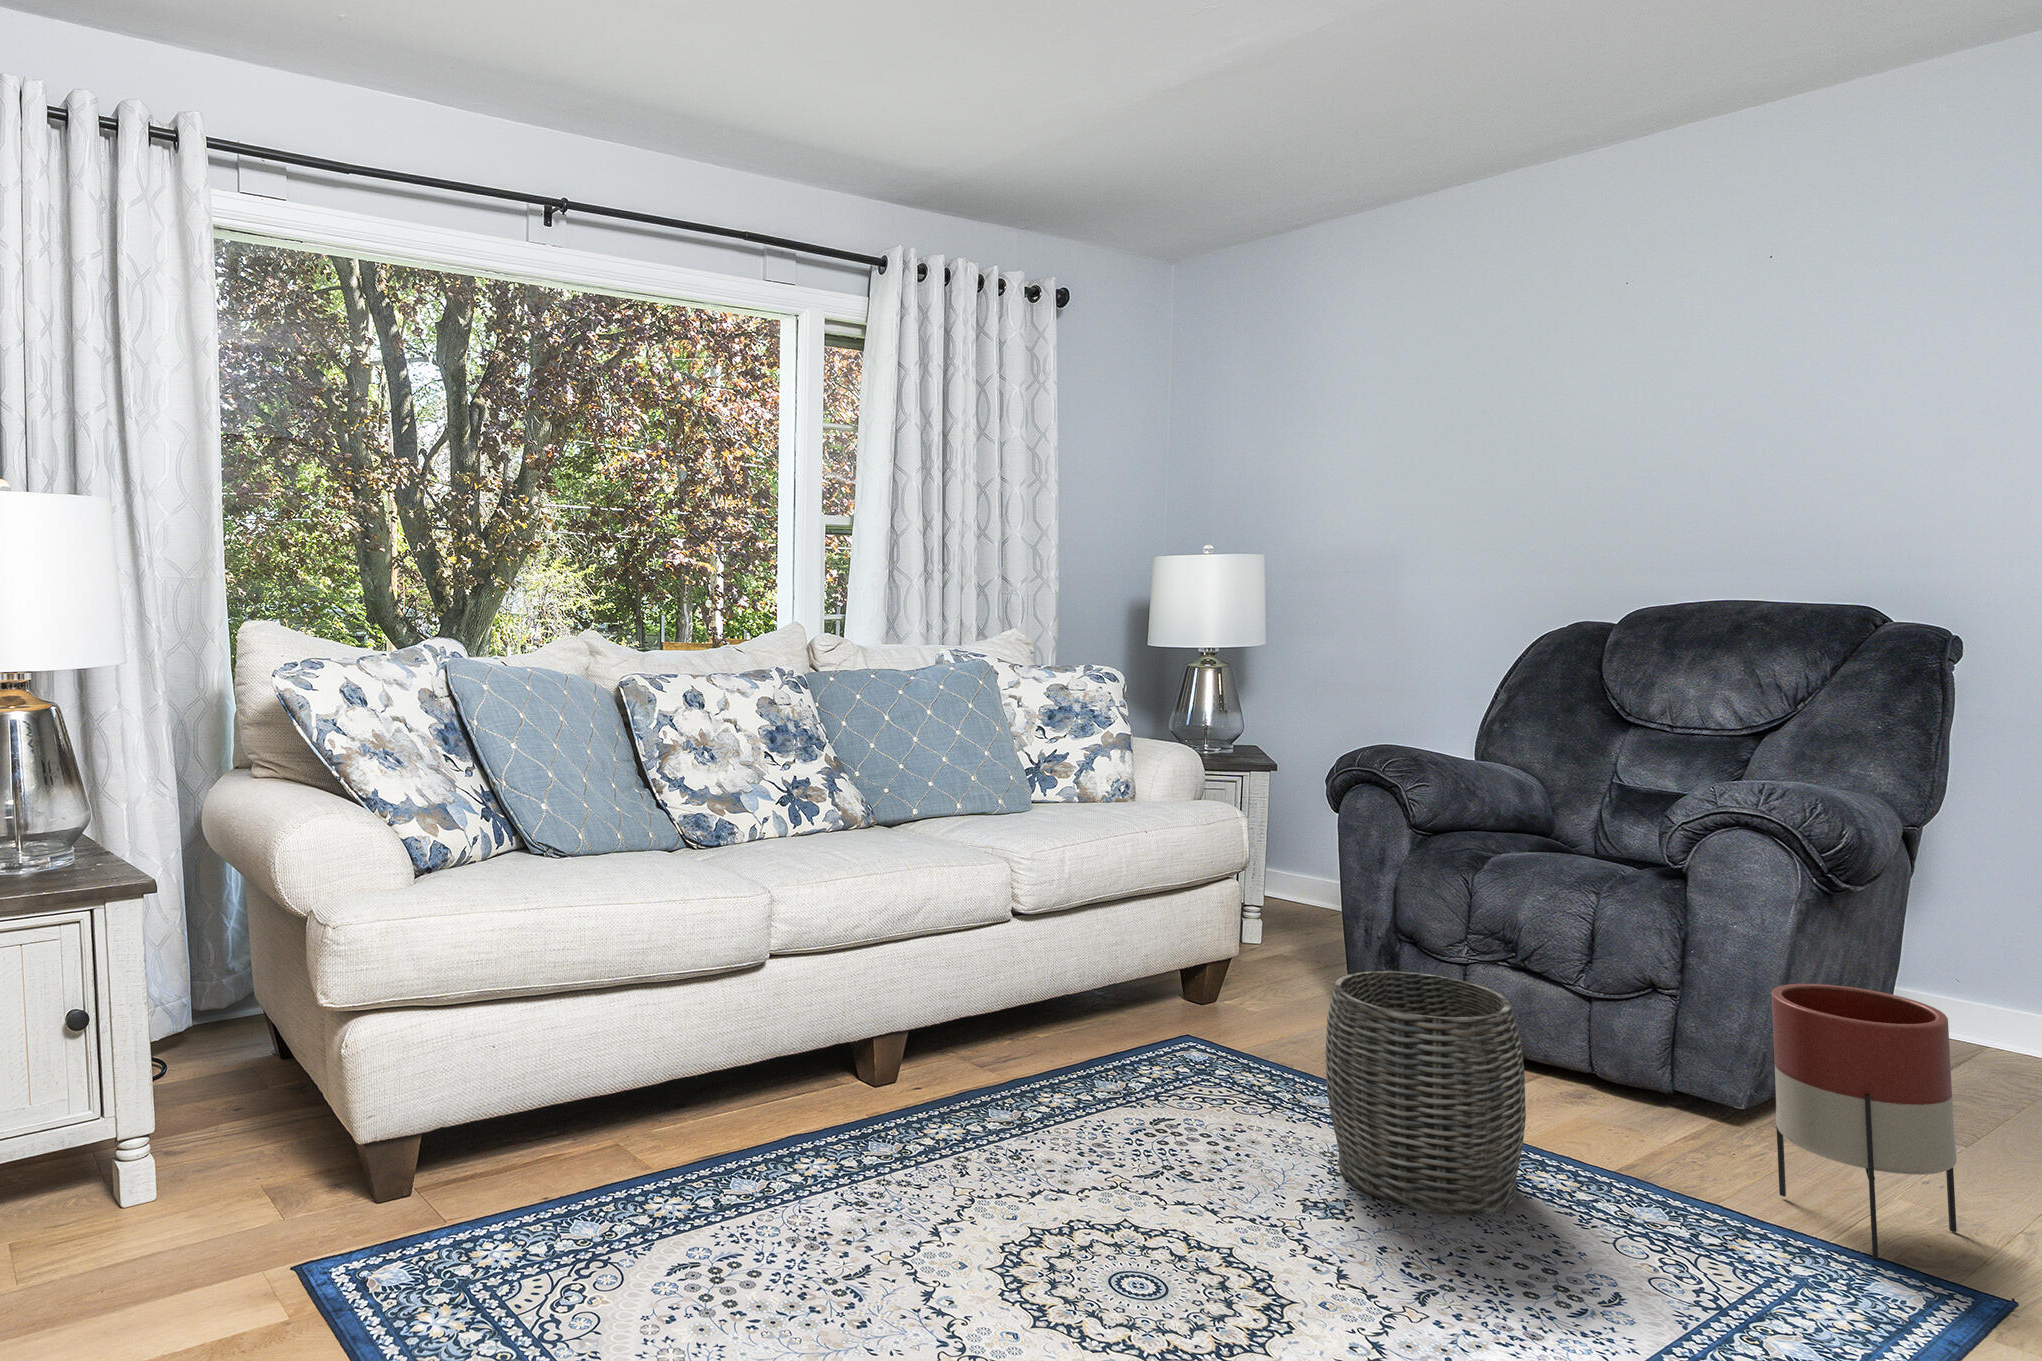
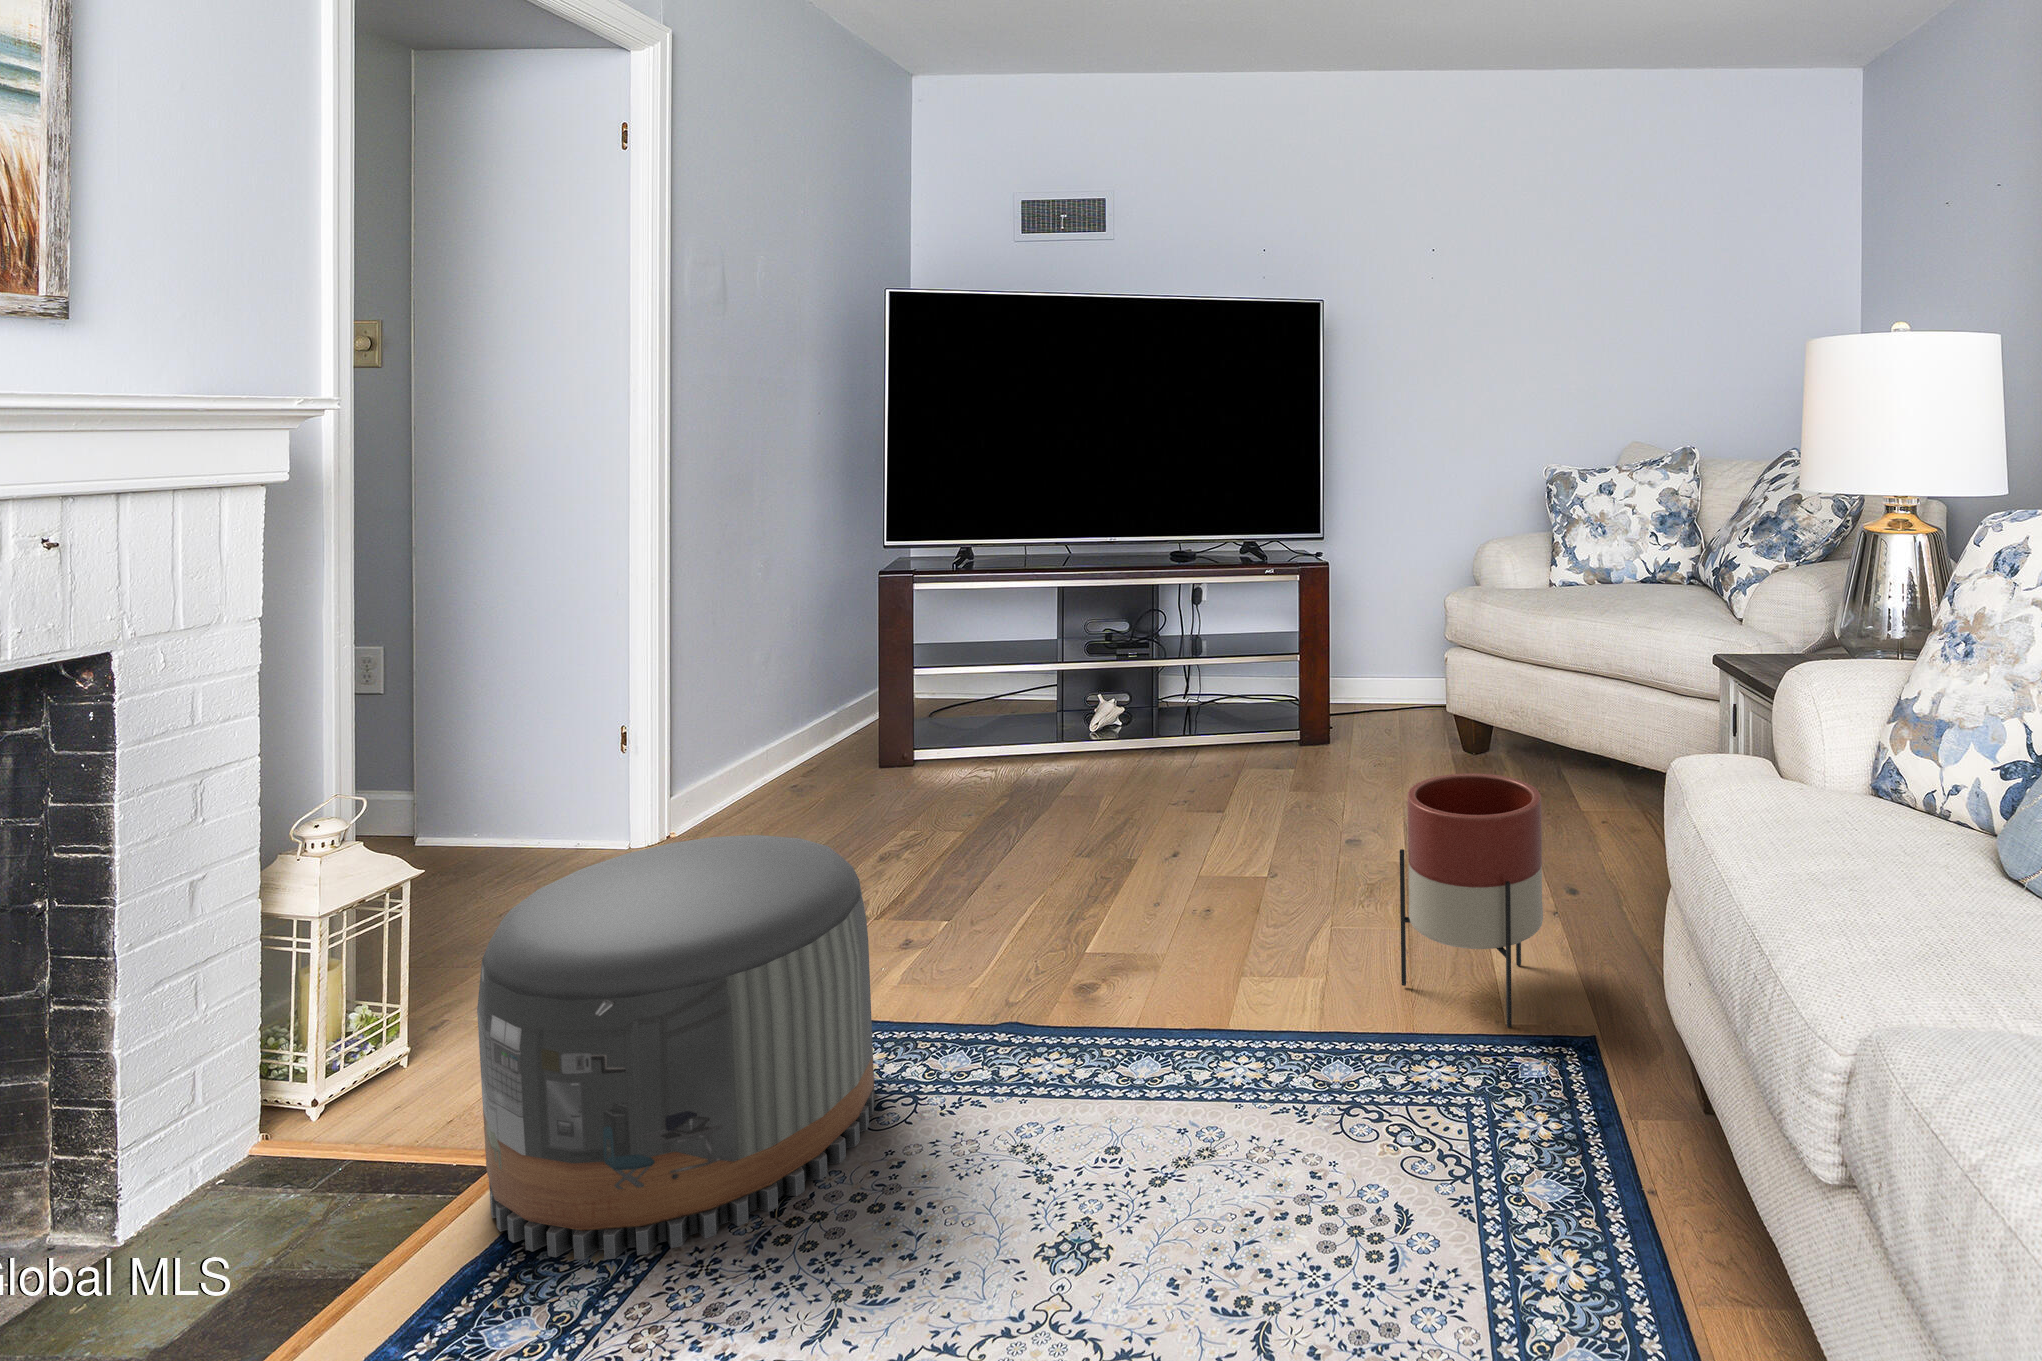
pouf: none [1007,873,1252,1124] -> present [477,835,875,1260]
woven basket: present [1326,971,1526,1215] -> none [1019,880,1243,1194]

